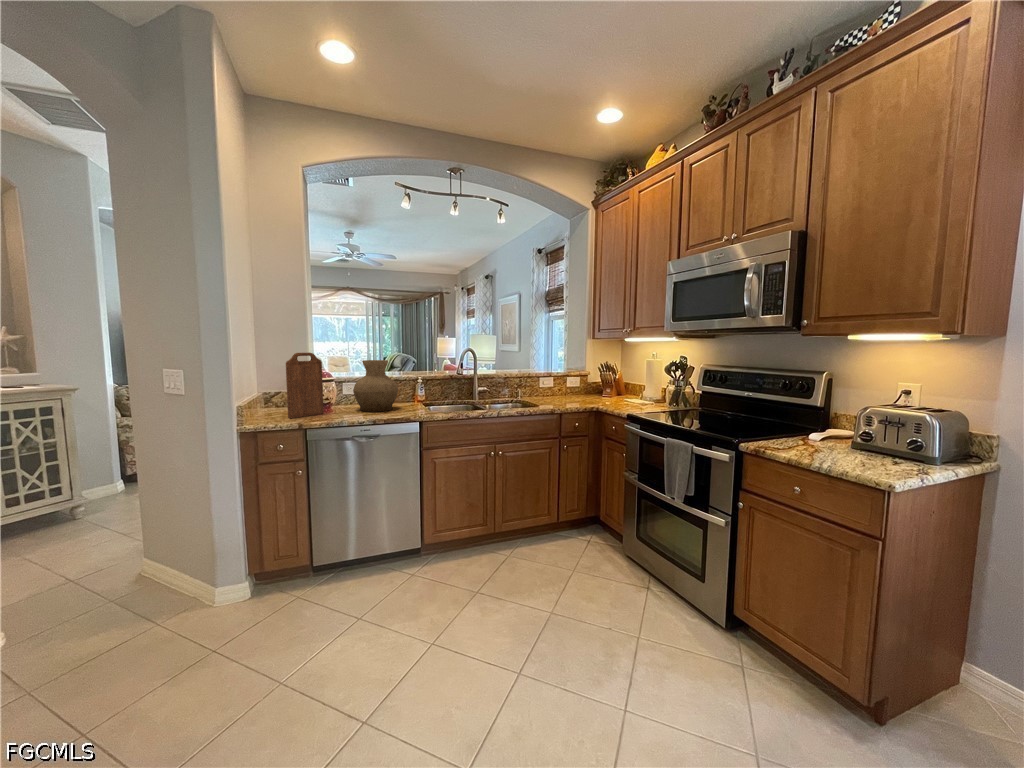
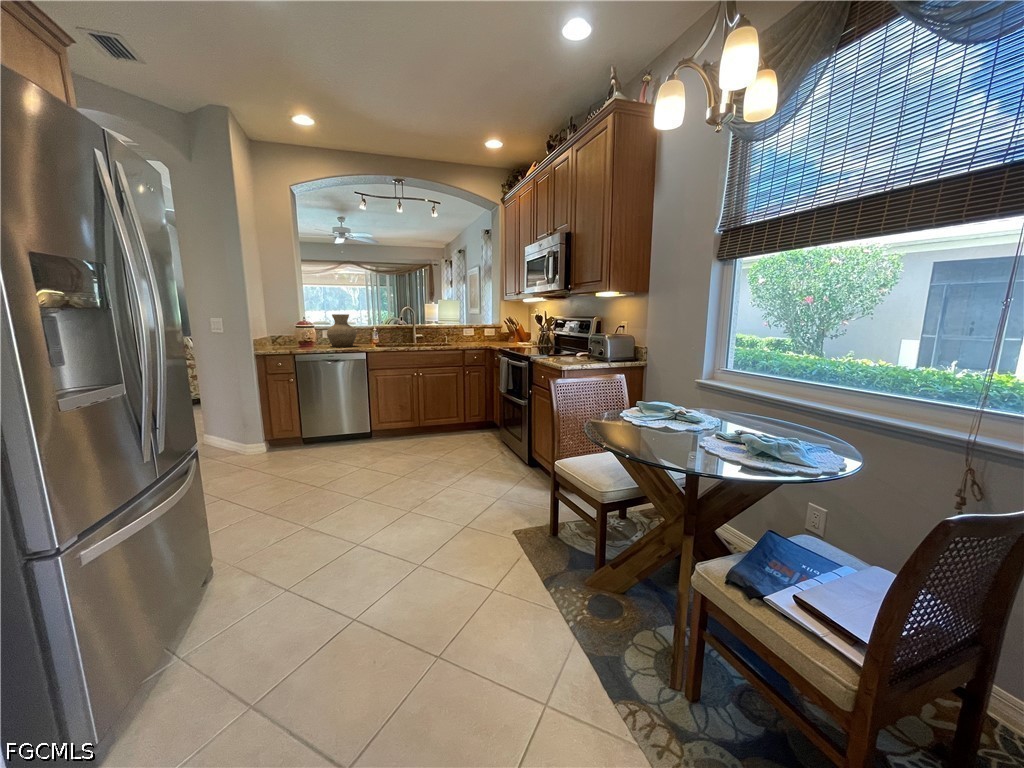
cutting board: present [286,353,324,418] -> none [282,308,307,349]

